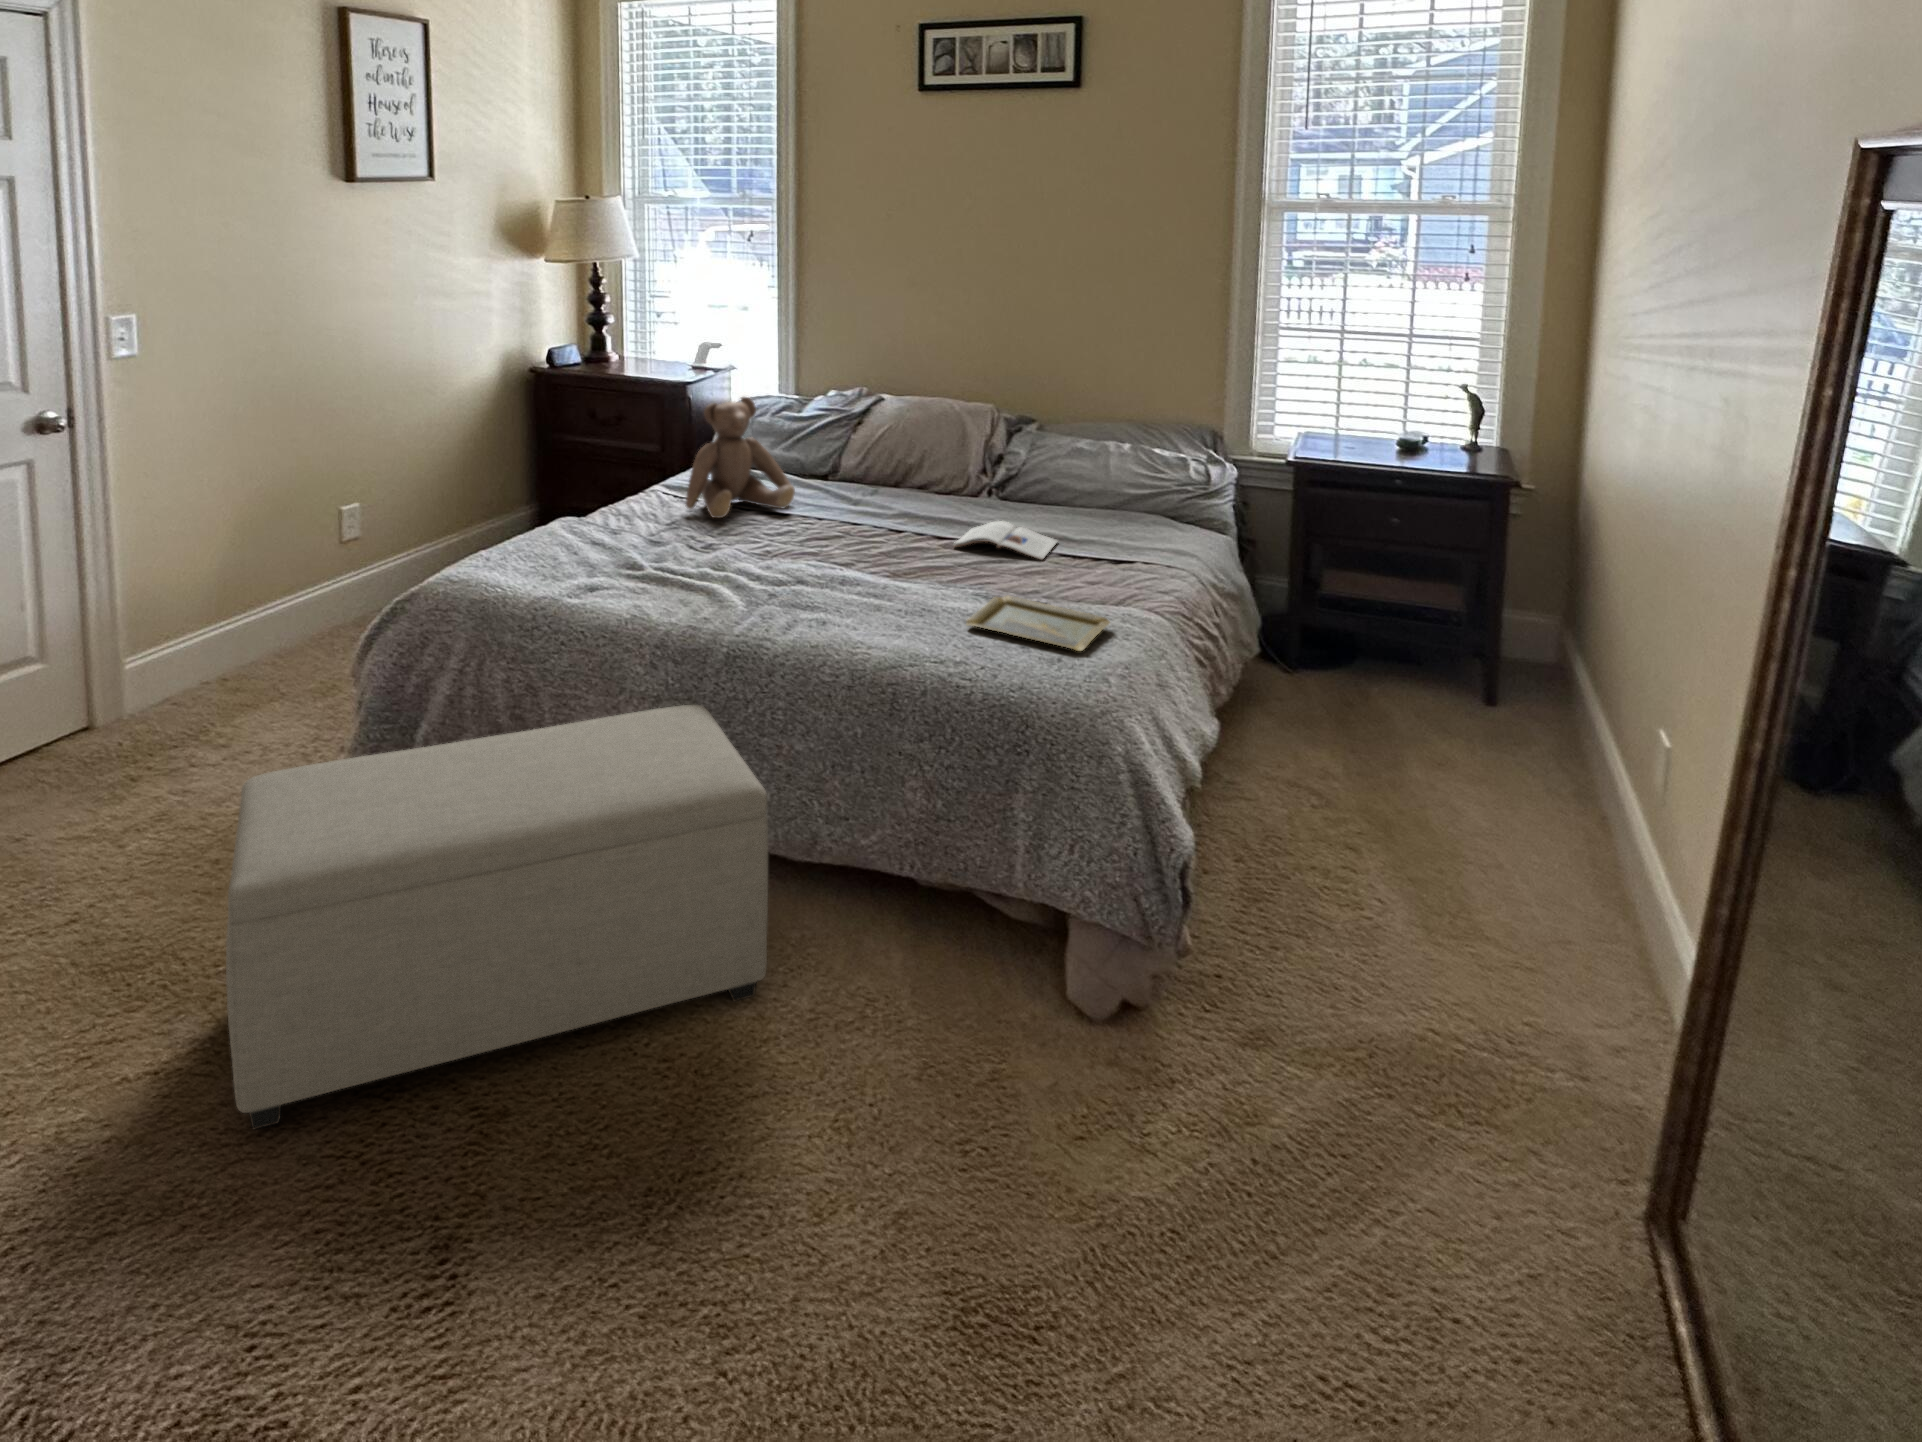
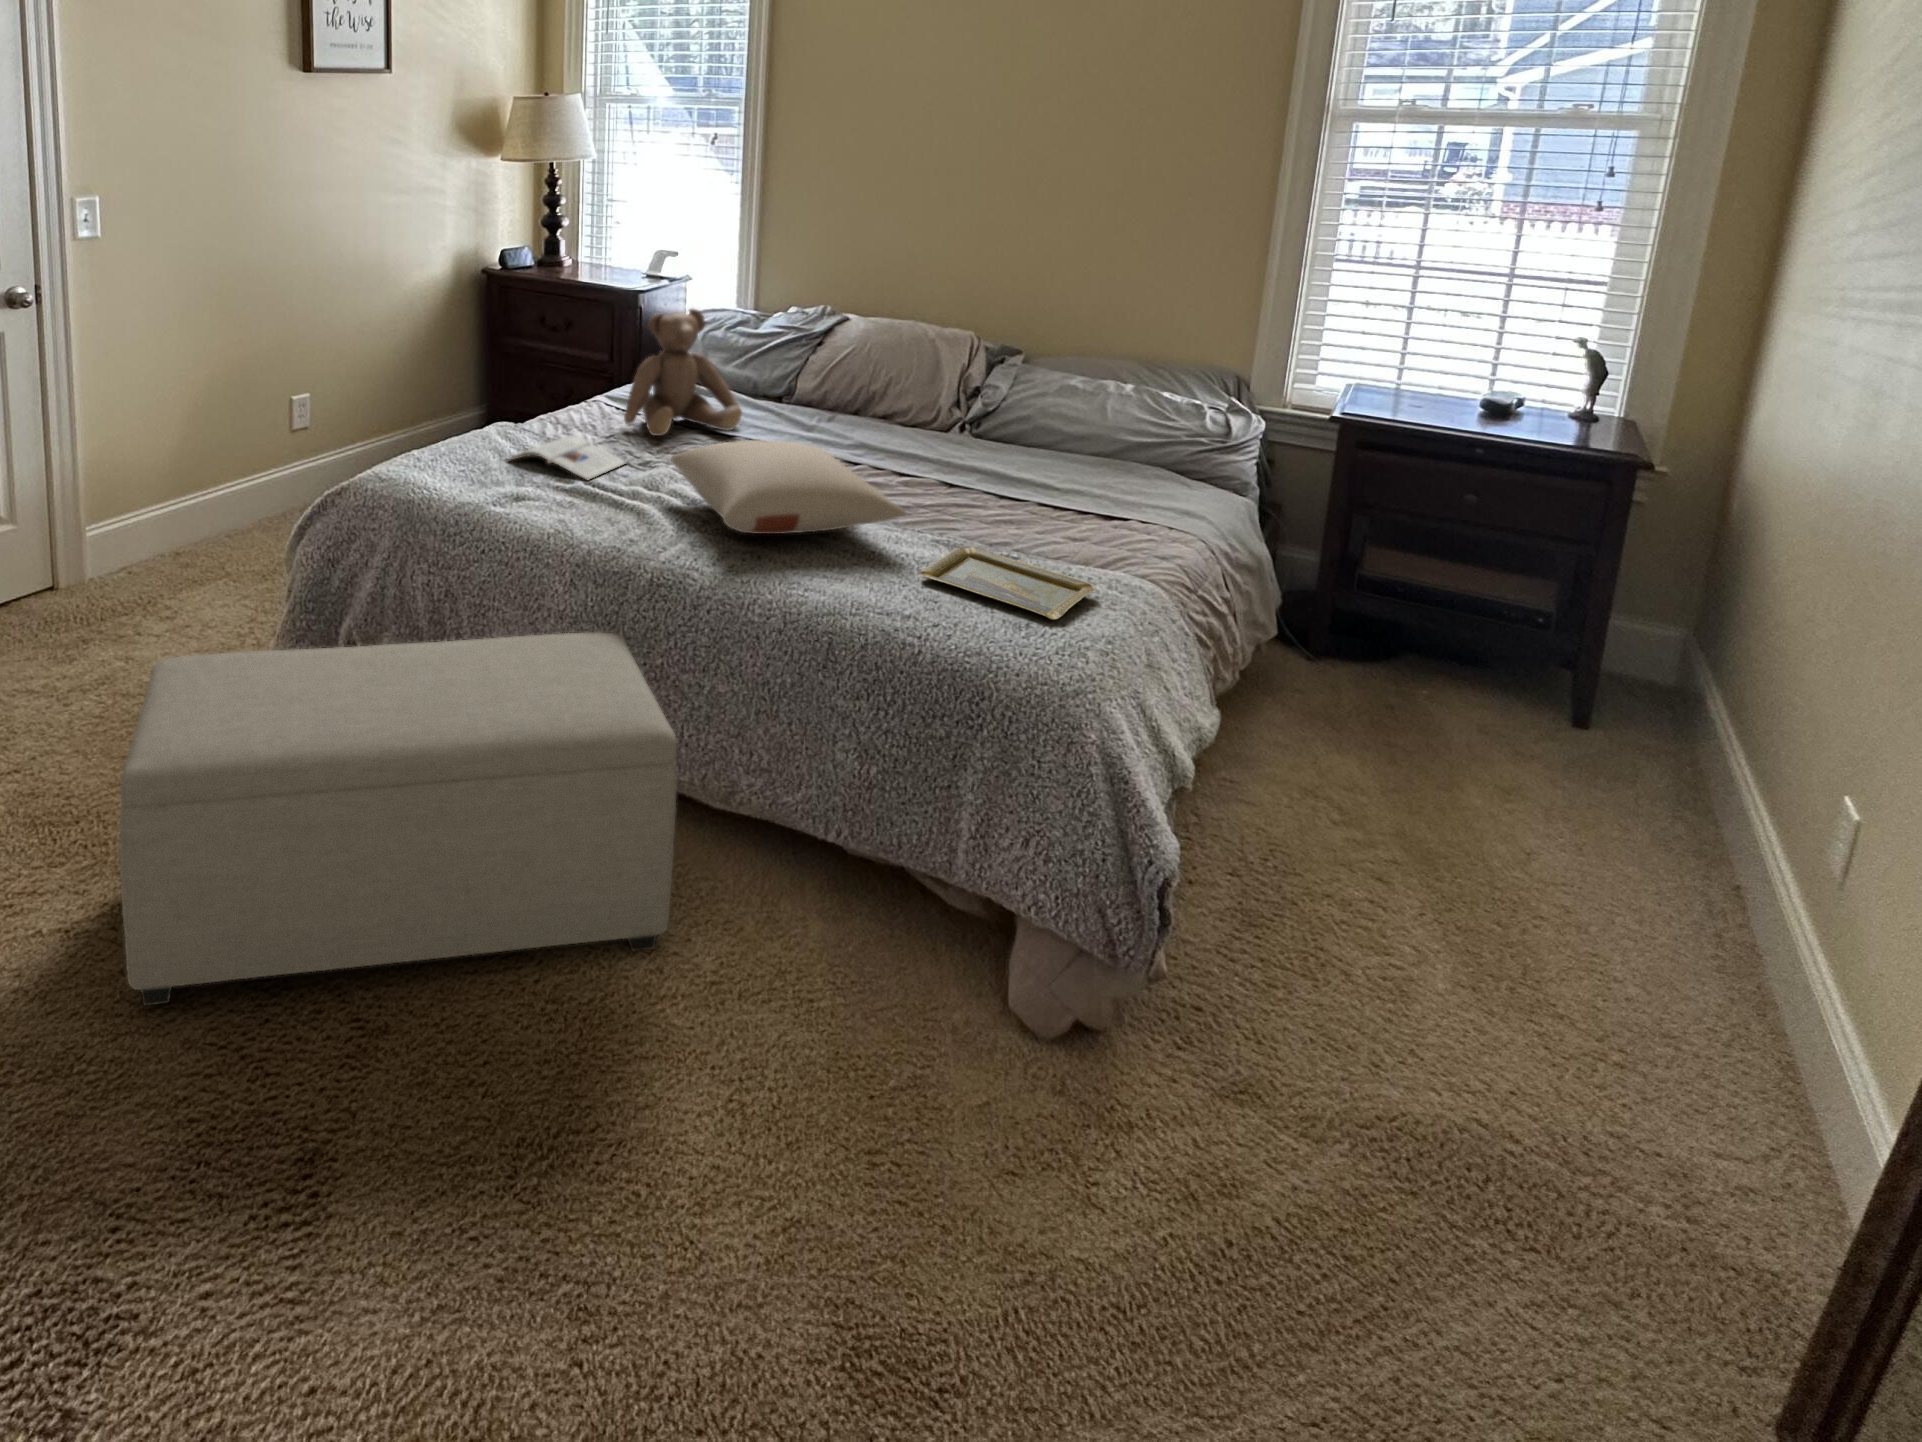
pillow: none [736,514,950,600] -> present [671,440,906,534]
magazine: present [954,521,1057,560] -> present [508,437,627,480]

